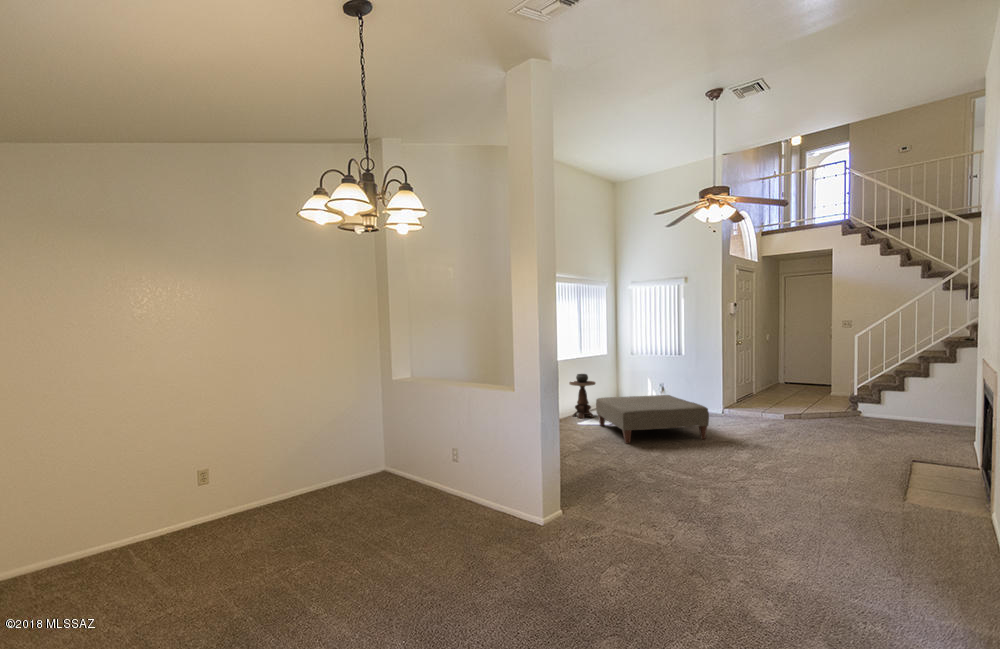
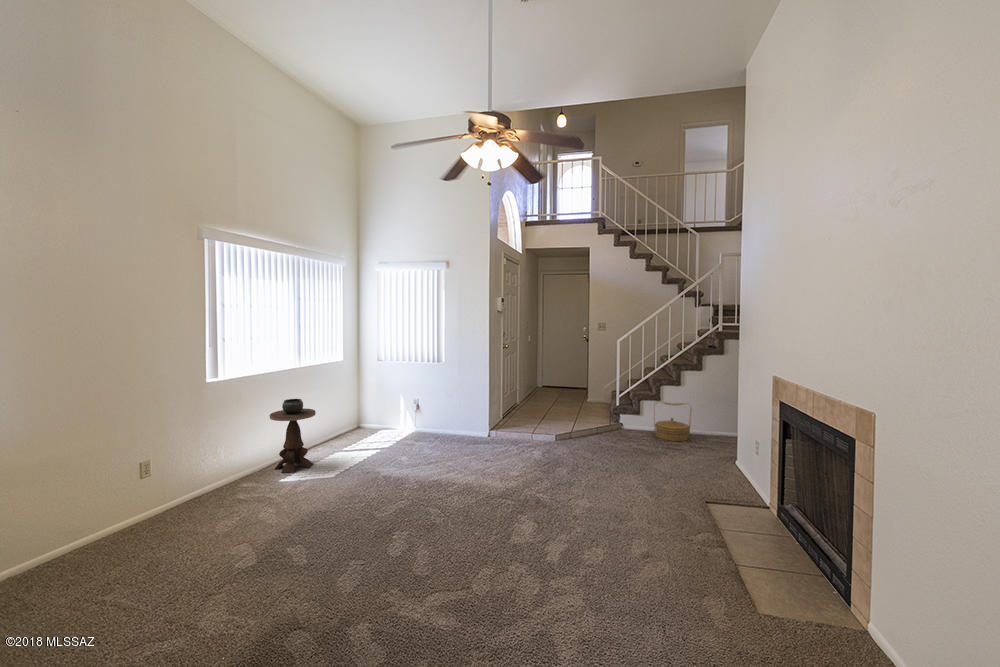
woven basket: none [893,392,938,429] -> present [654,402,692,441]
ottoman: present [596,395,709,443] -> none [311,426,485,537]

